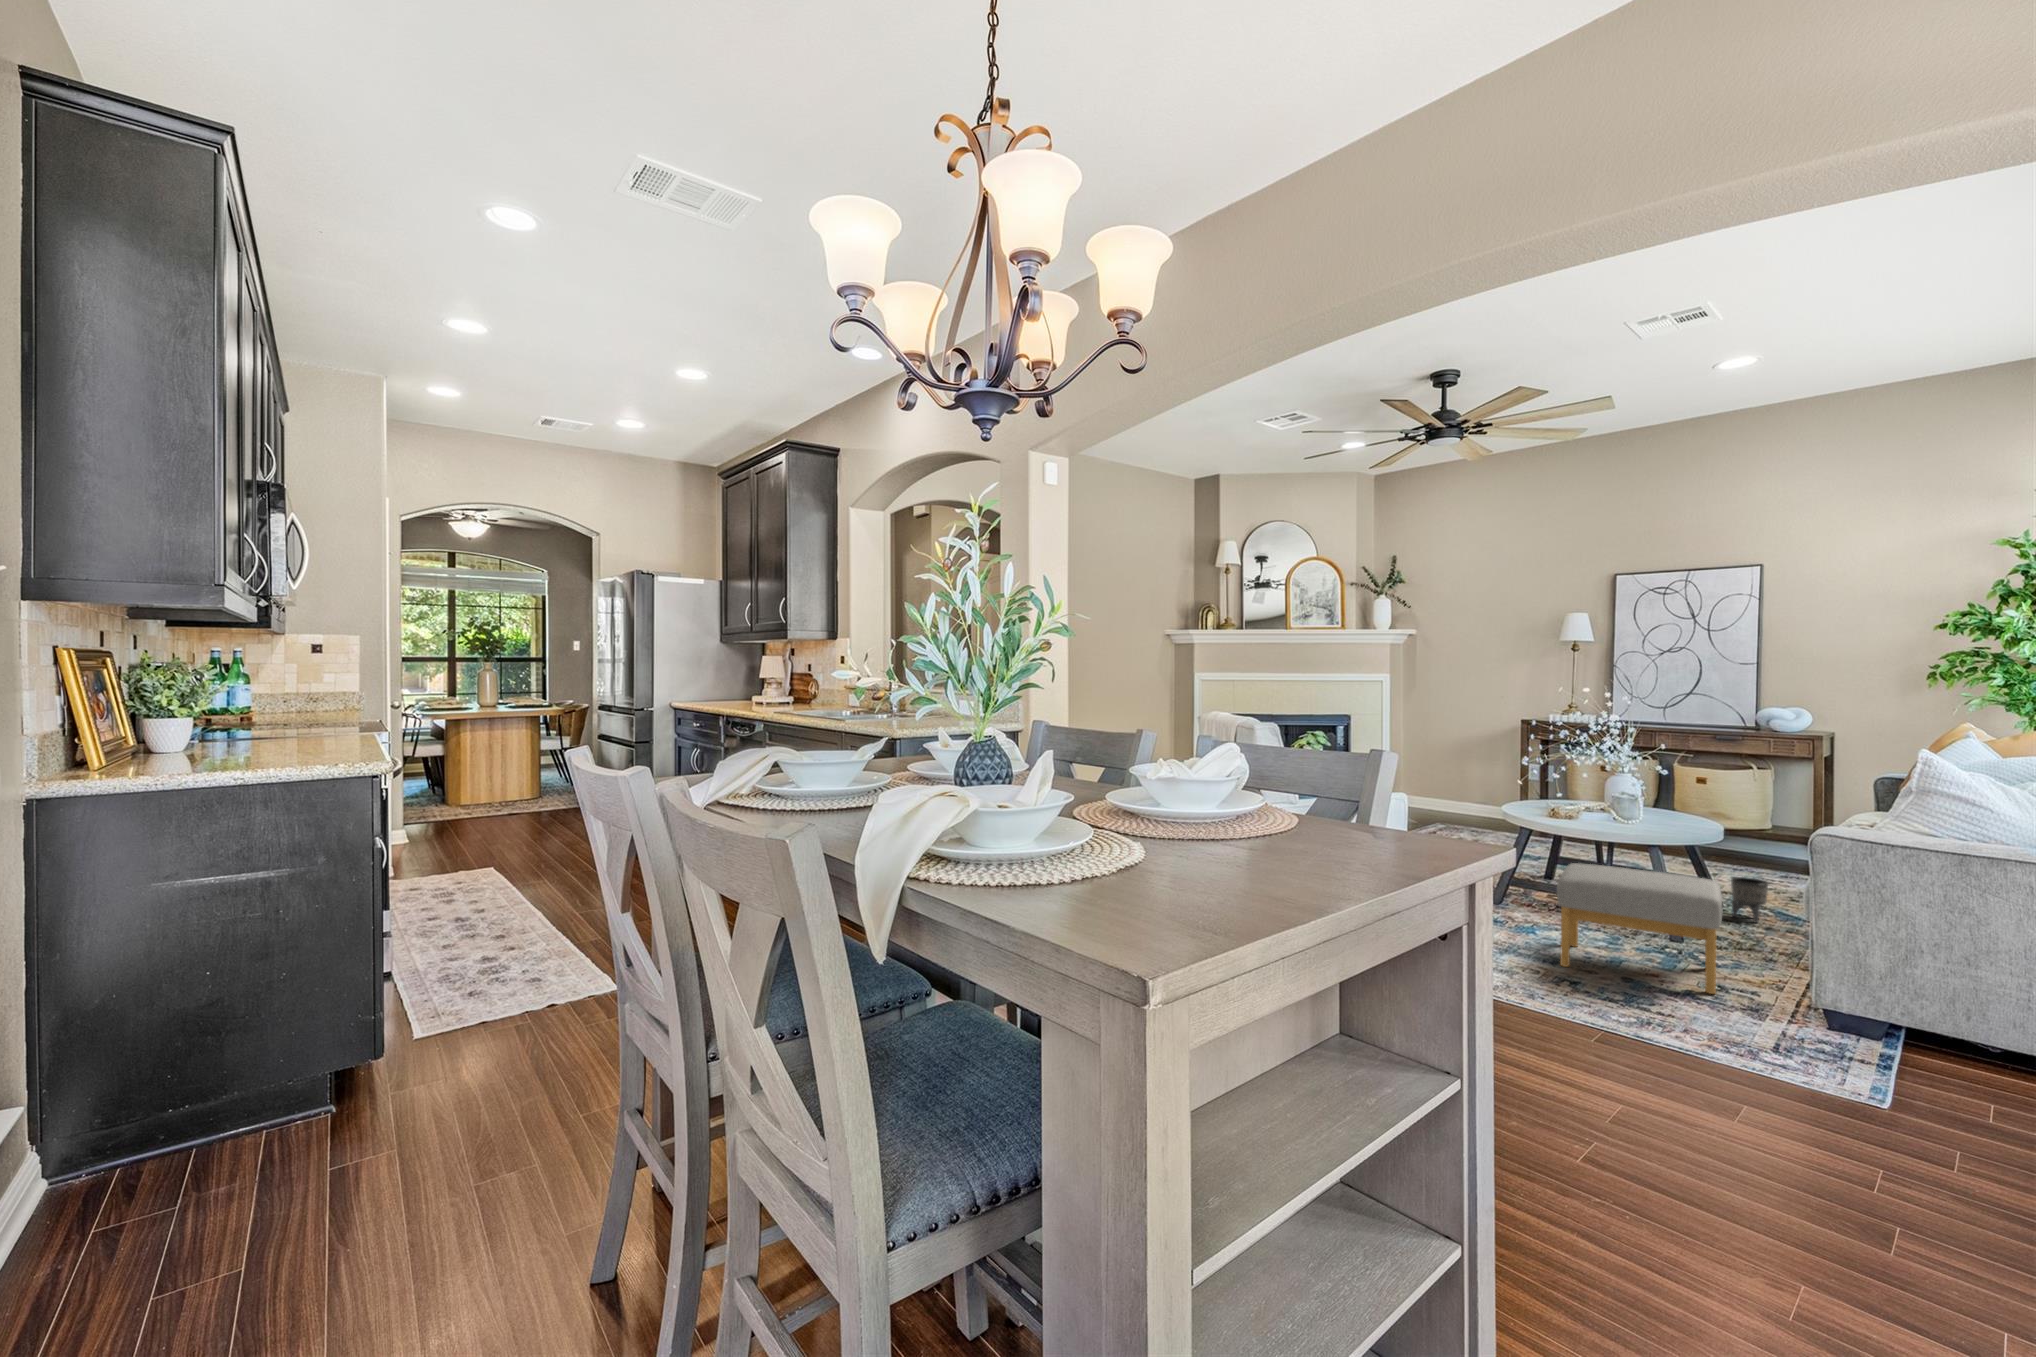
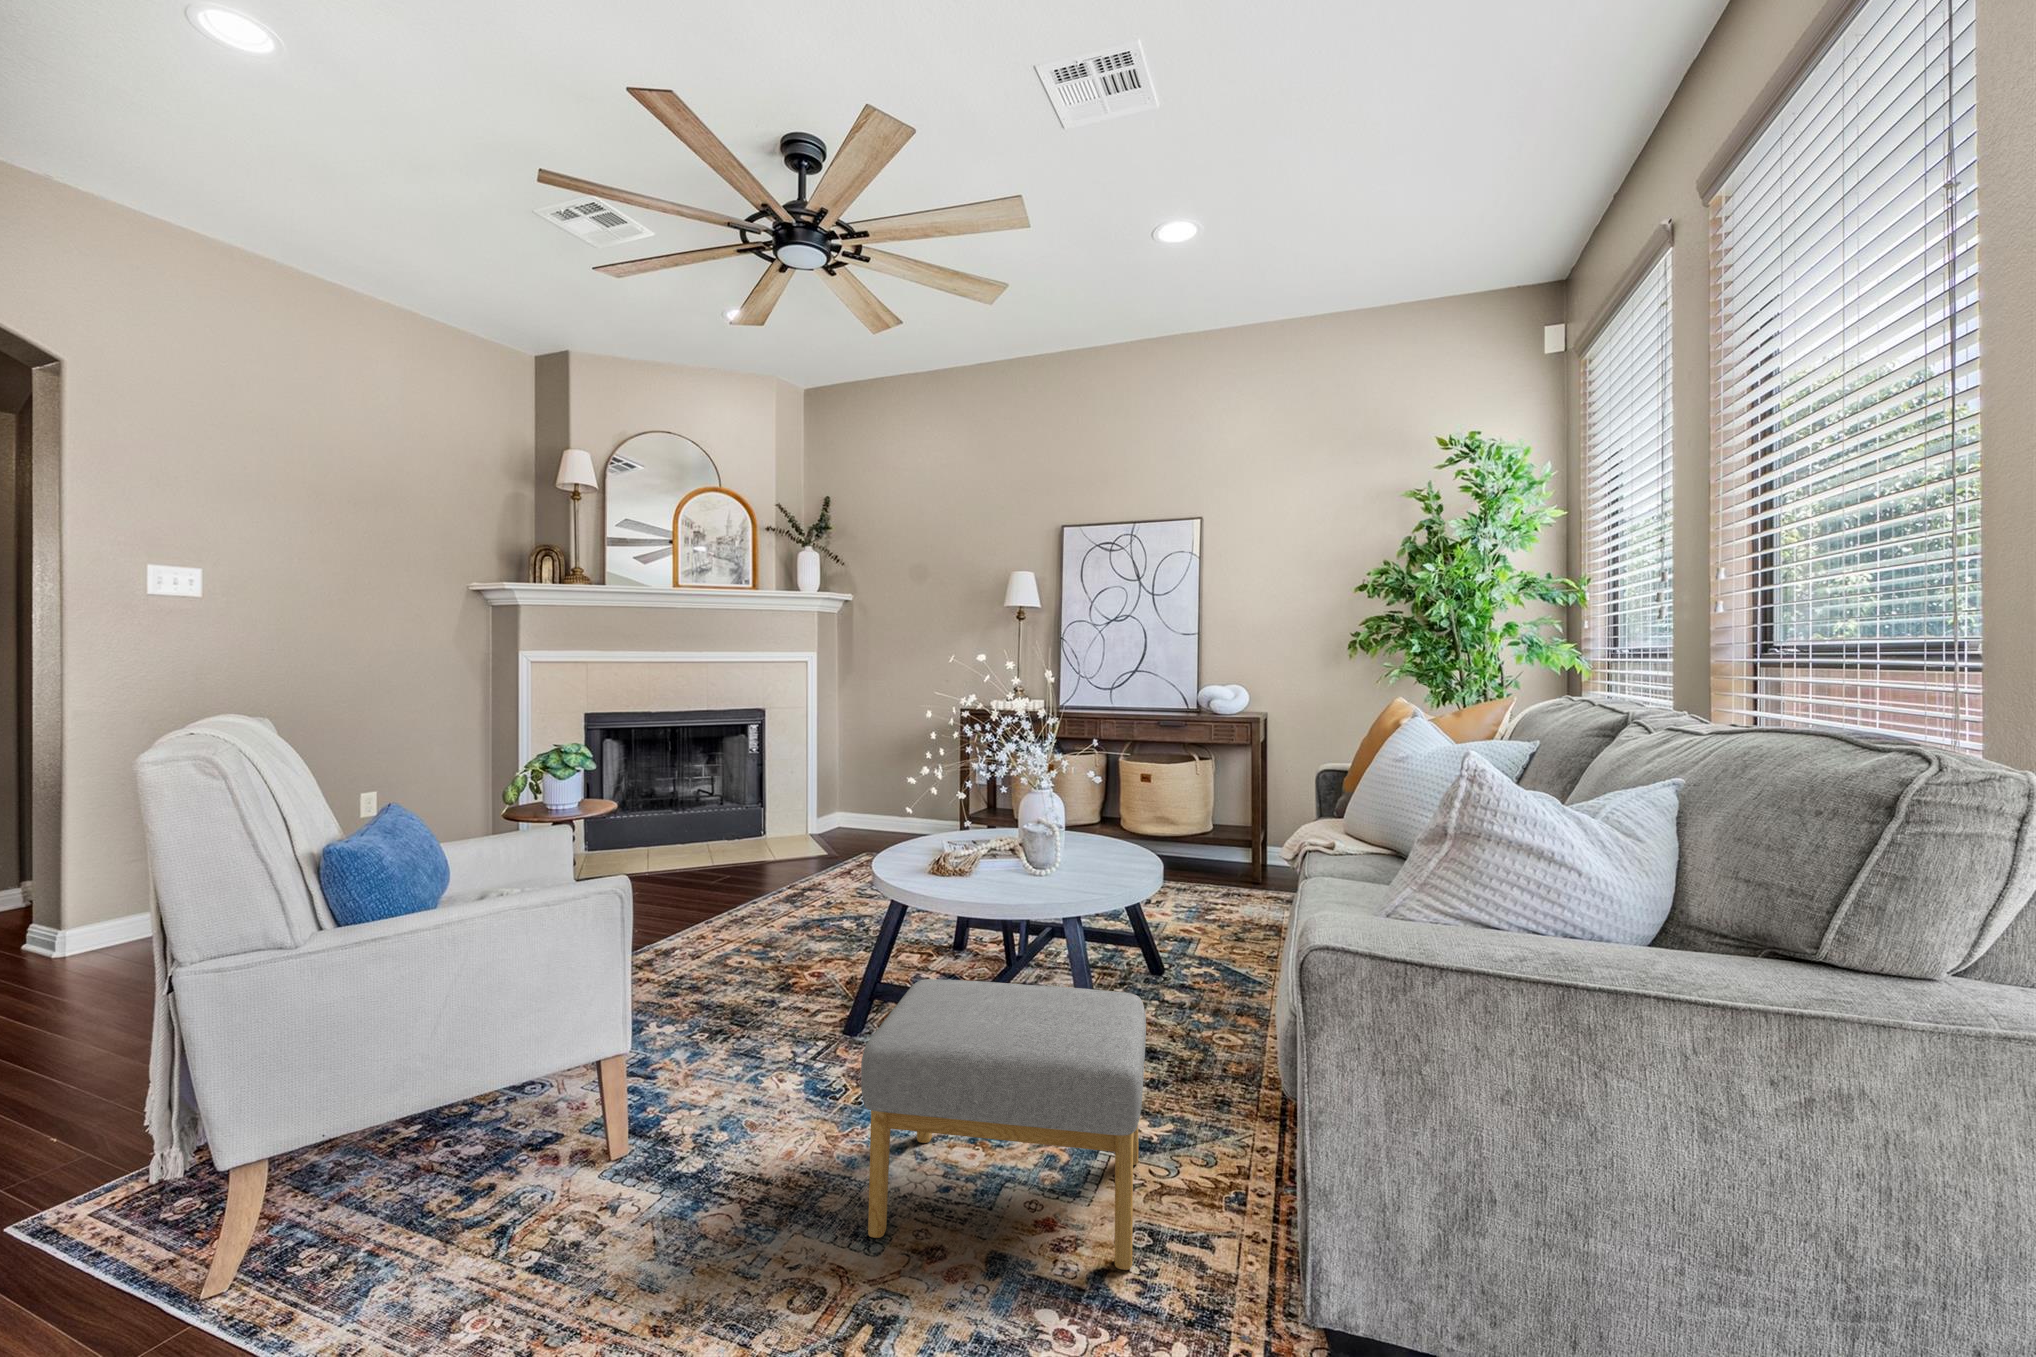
planter: present [1731,877,1768,923] -> none [1170,927,1212,998]

